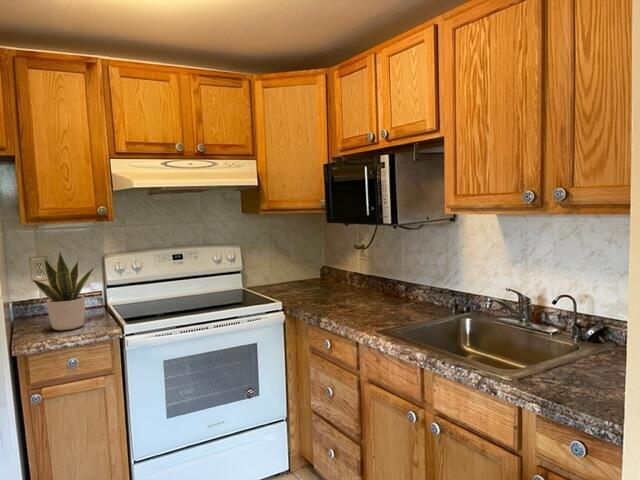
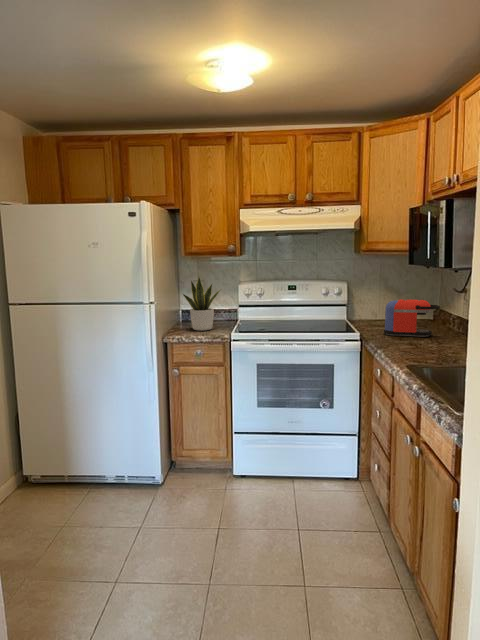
coffee maker: none [299,259,350,300] -> present [384,299,440,337]

